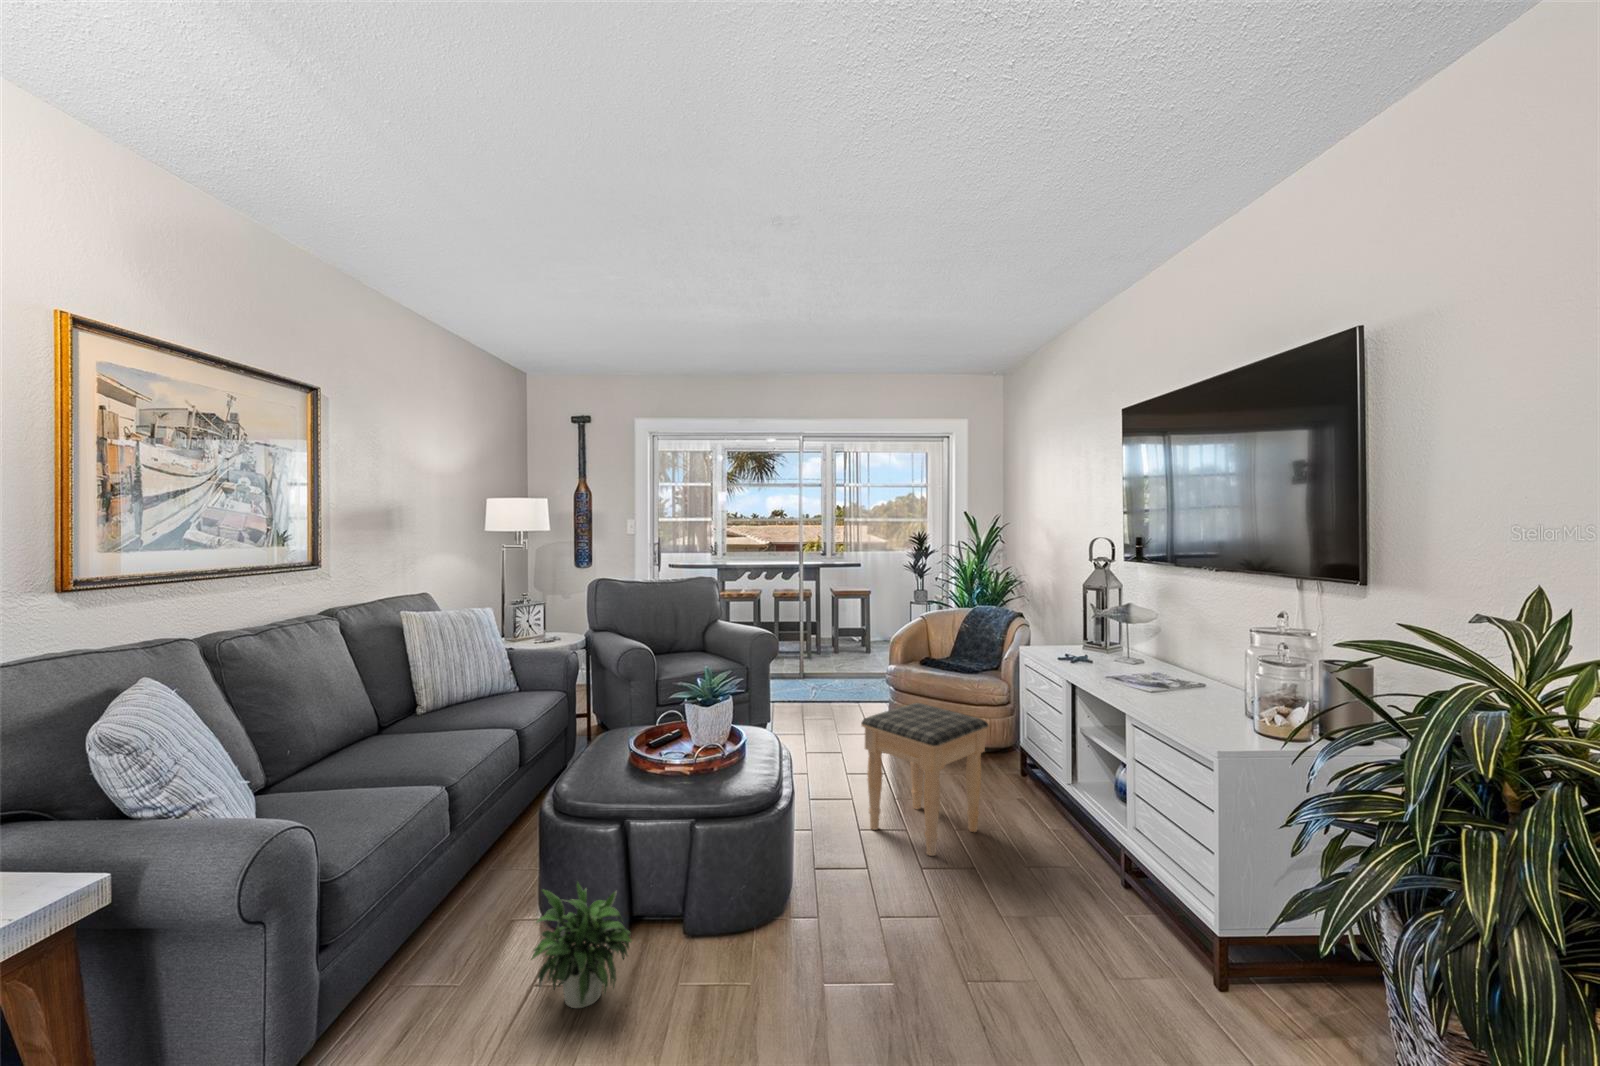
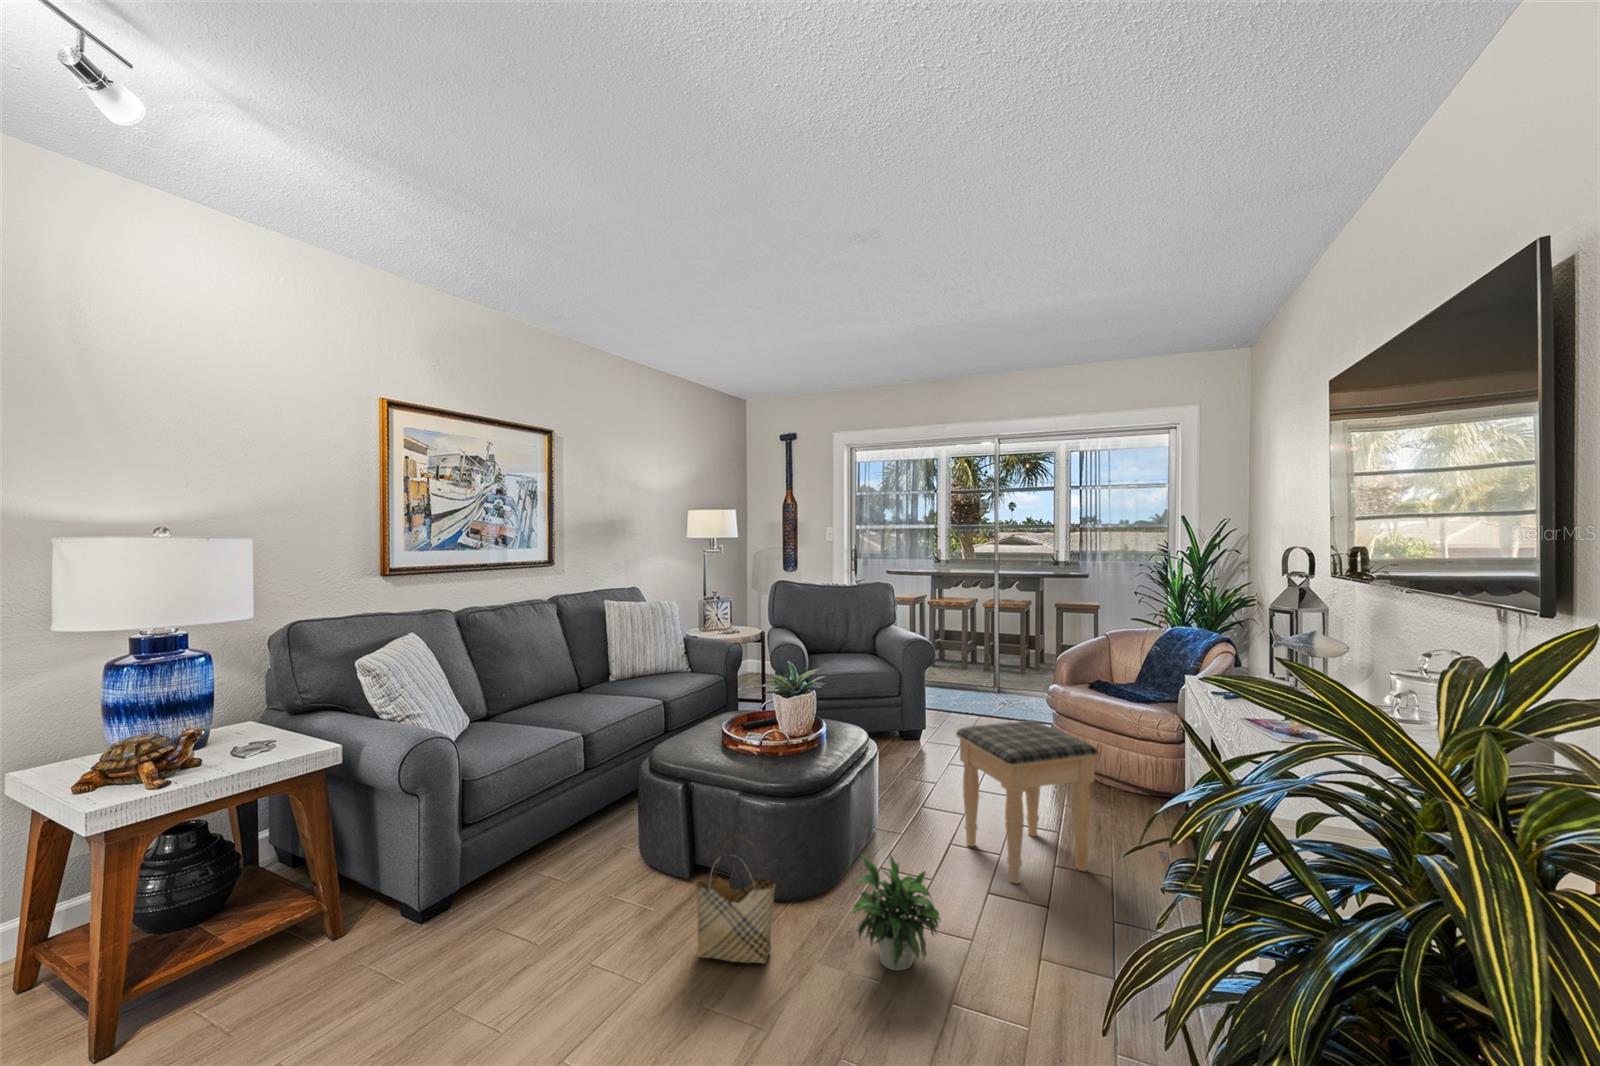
woven basket: none [684,867,770,1016] -> present [695,836,775,963]
potted plant: present [531,883,632,1008] -> present [852,855,941,971]

